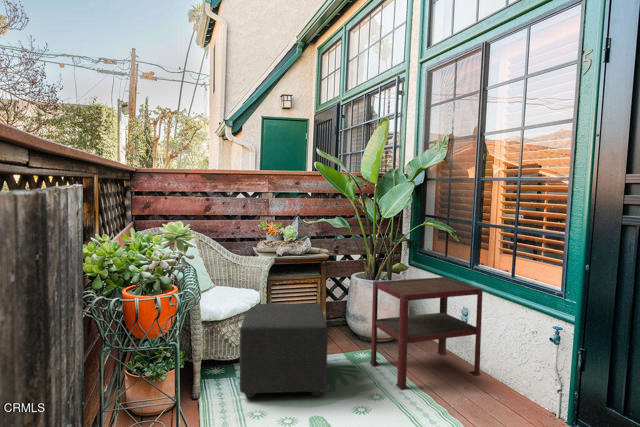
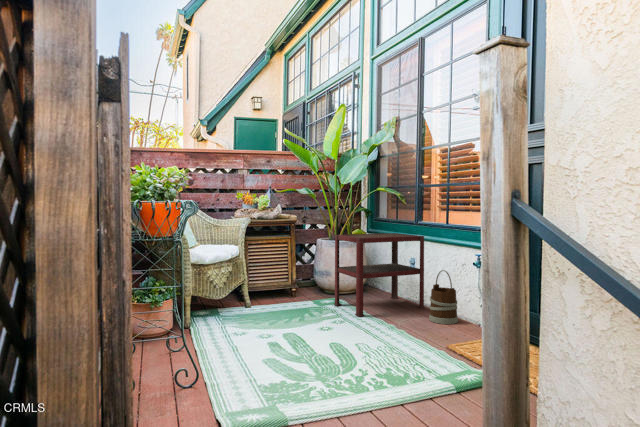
ottoman: present [240,303,328,398] -> none [224,255,298,325]
wooden bucket: none [489,341,527,412] -> present [429,270,458,324]

